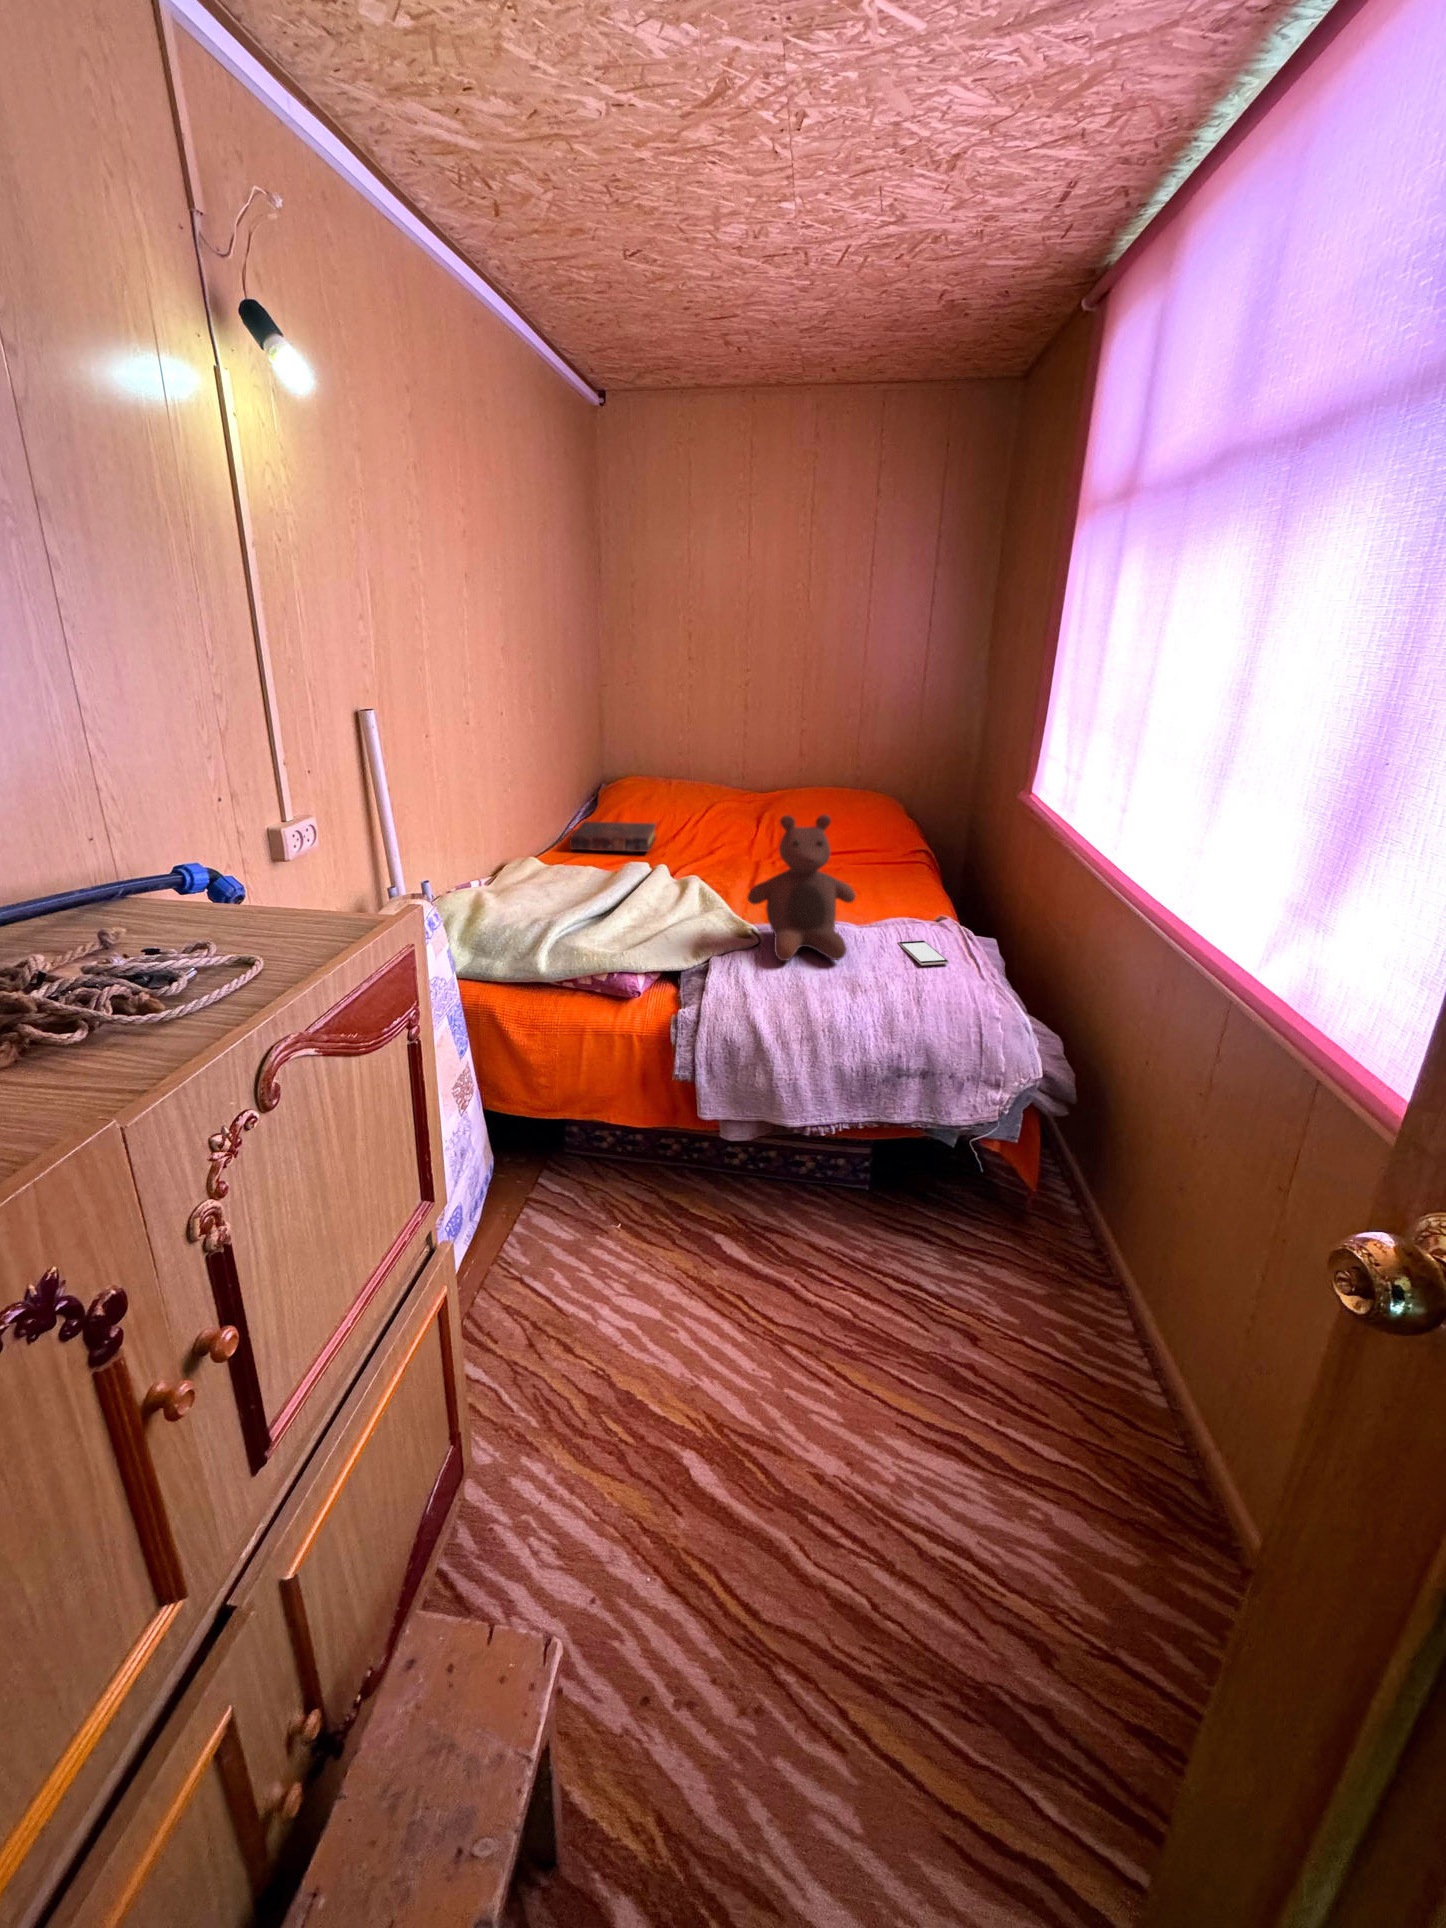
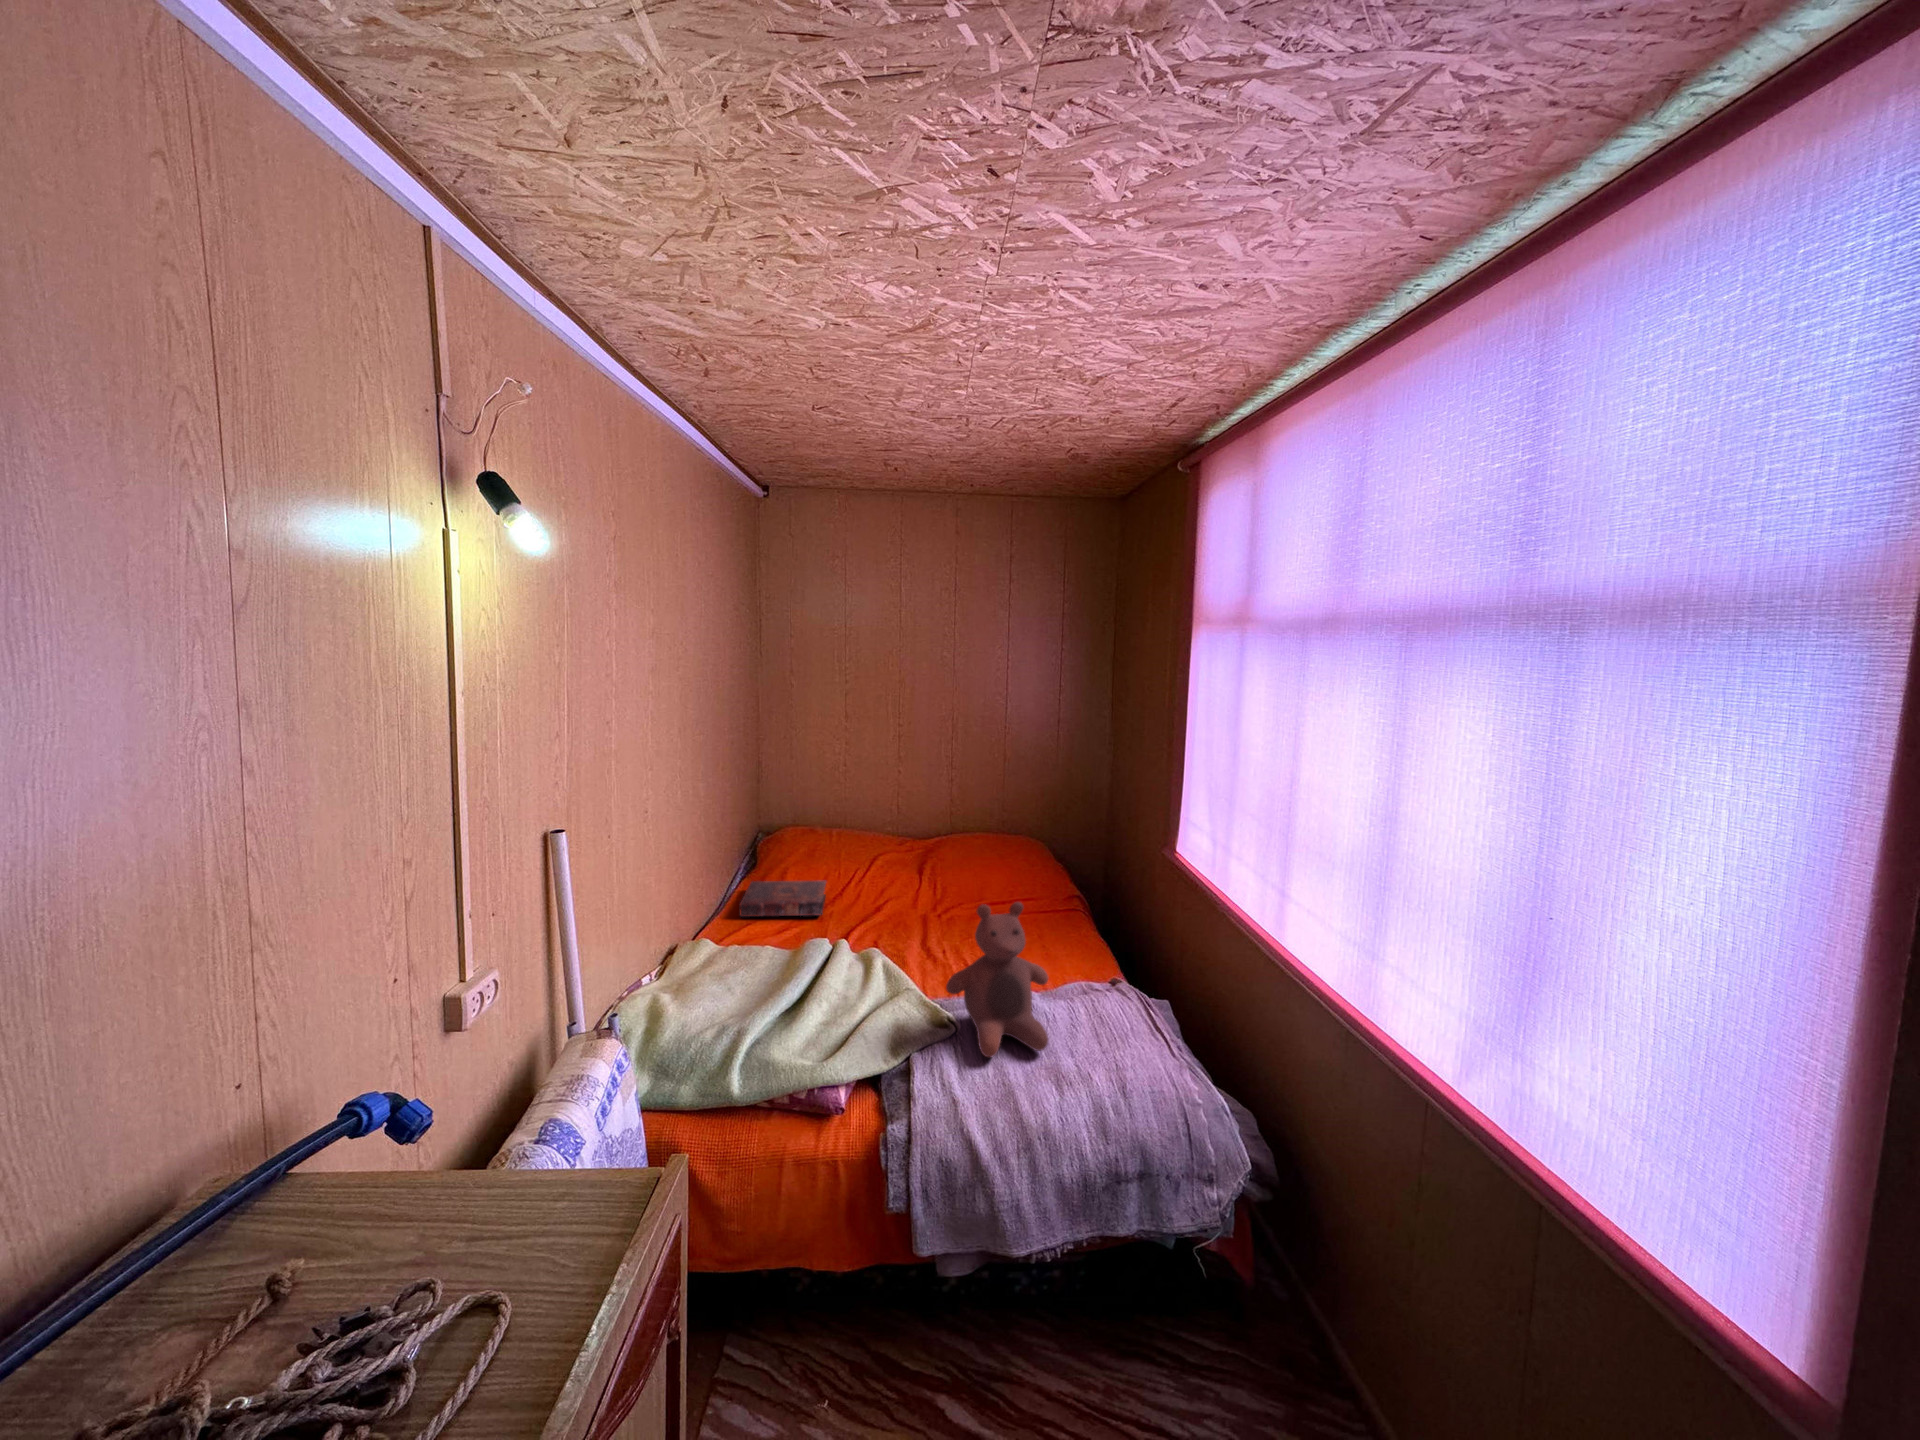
smartphone: present [898,941,949,965] -> none [1089,1016,1143,1049]

